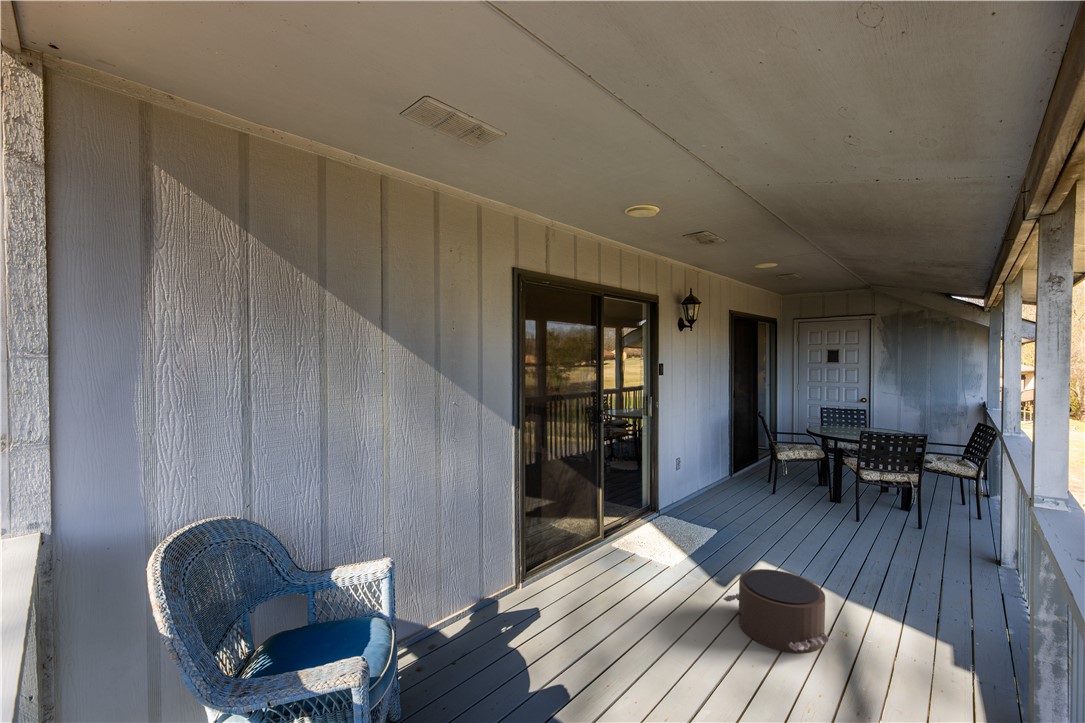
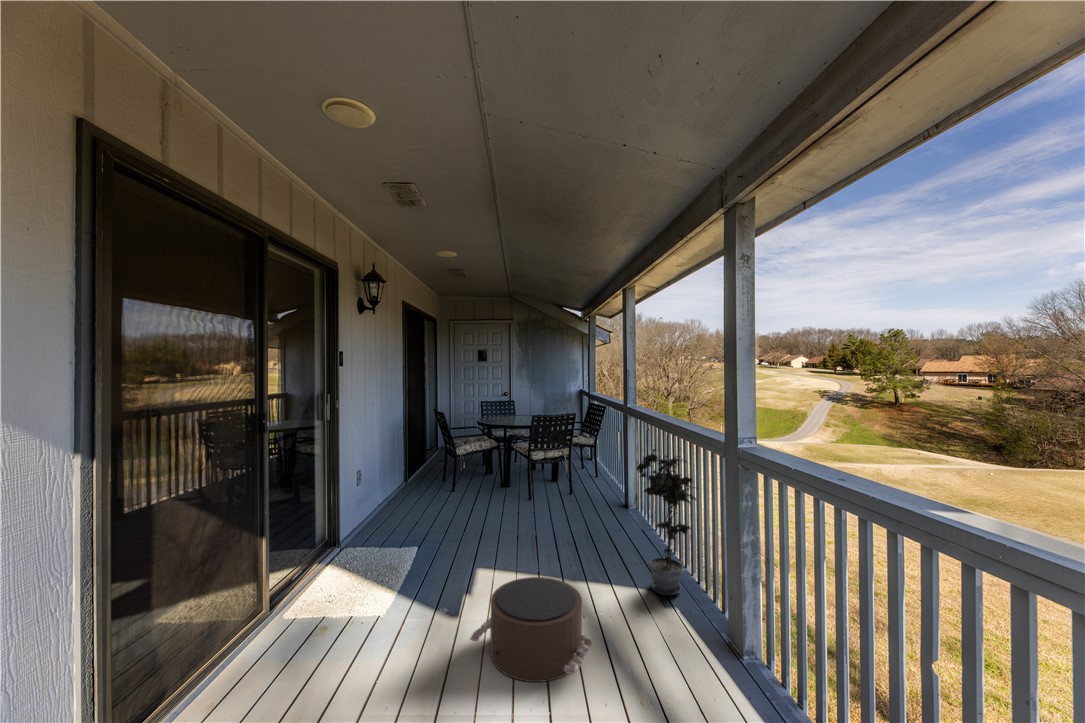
potted plant: none [927,485,1019,652] -> present [637,449,698,595]

